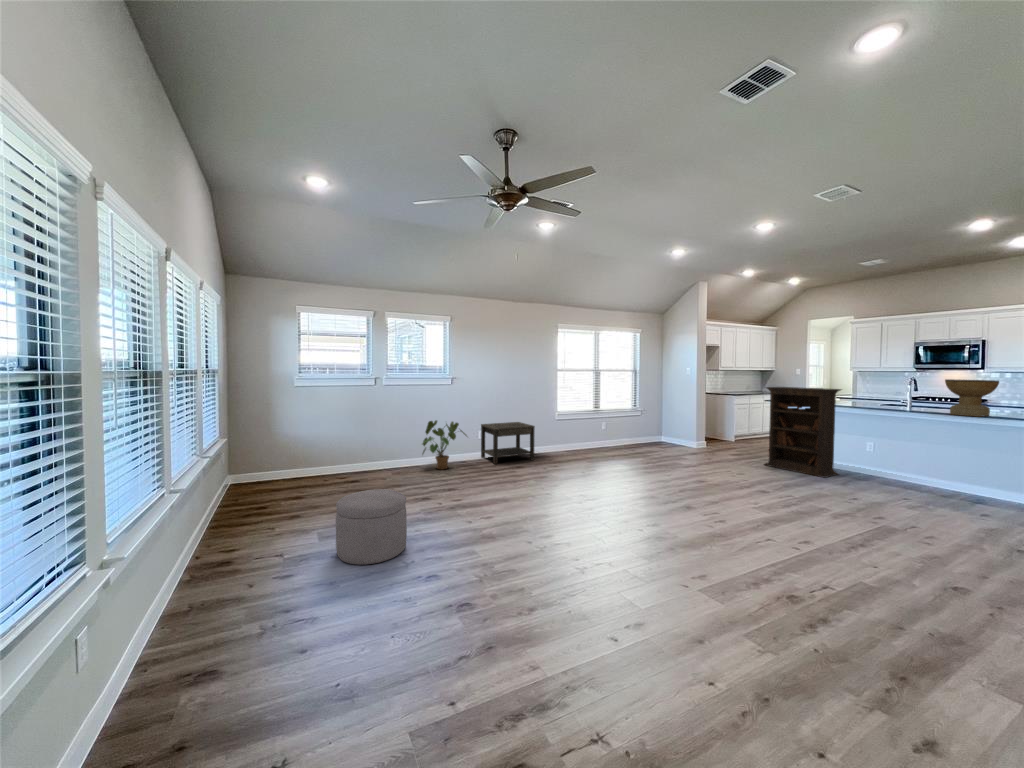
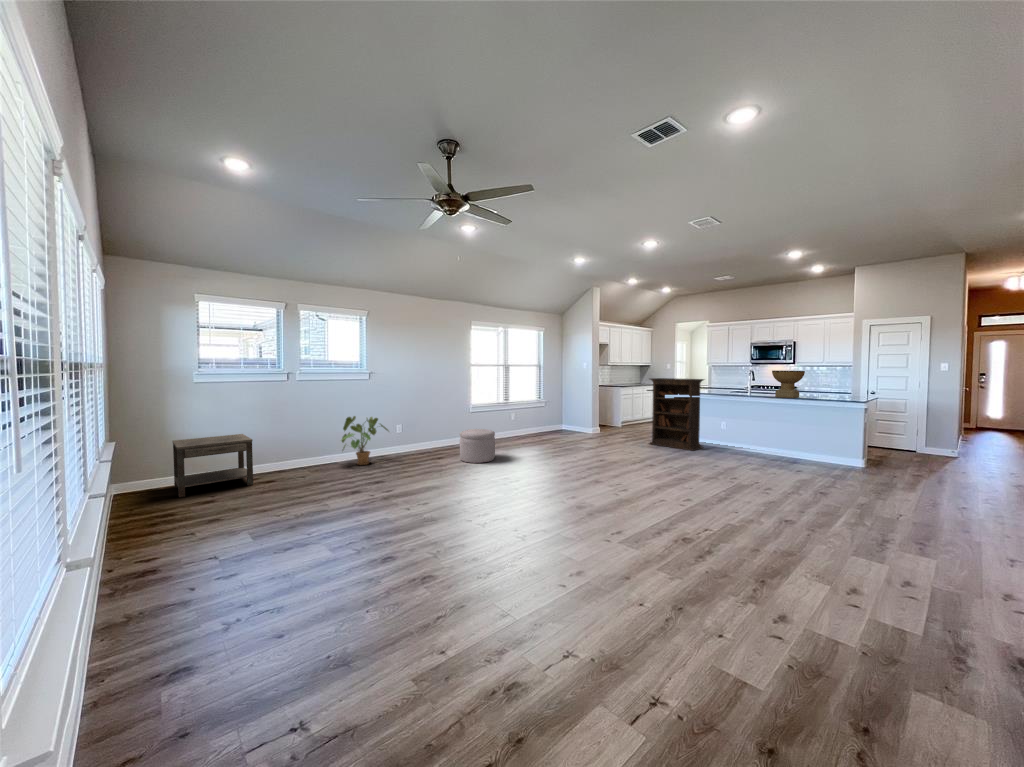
side table: present [481,422,535,464] -> present [172,434,253,497]
ottoman: present [336,489,407,565] -> present [460,429,495,463]

